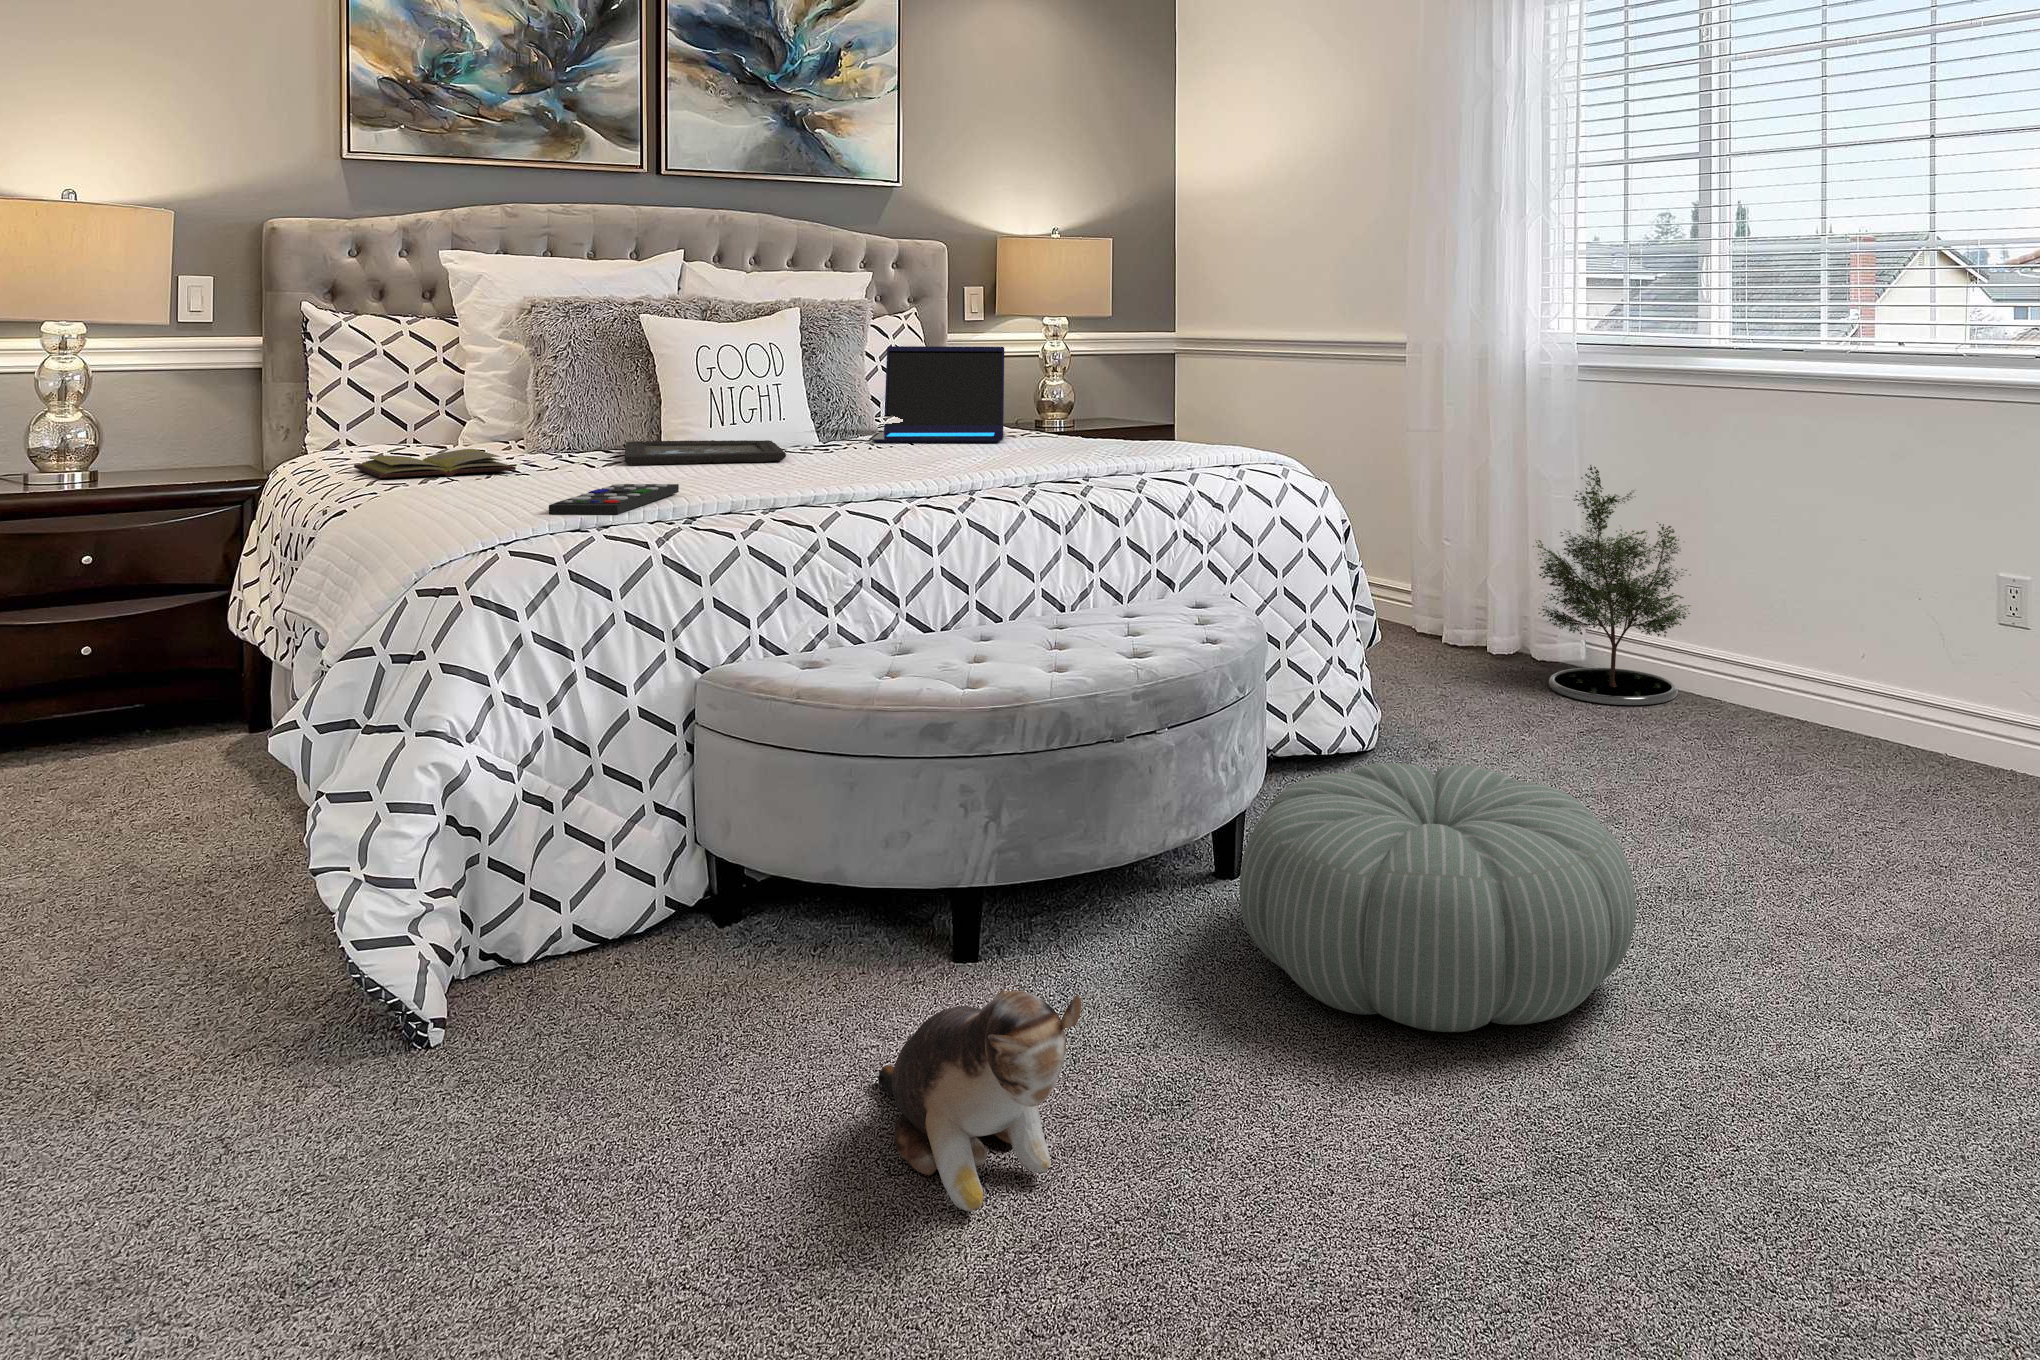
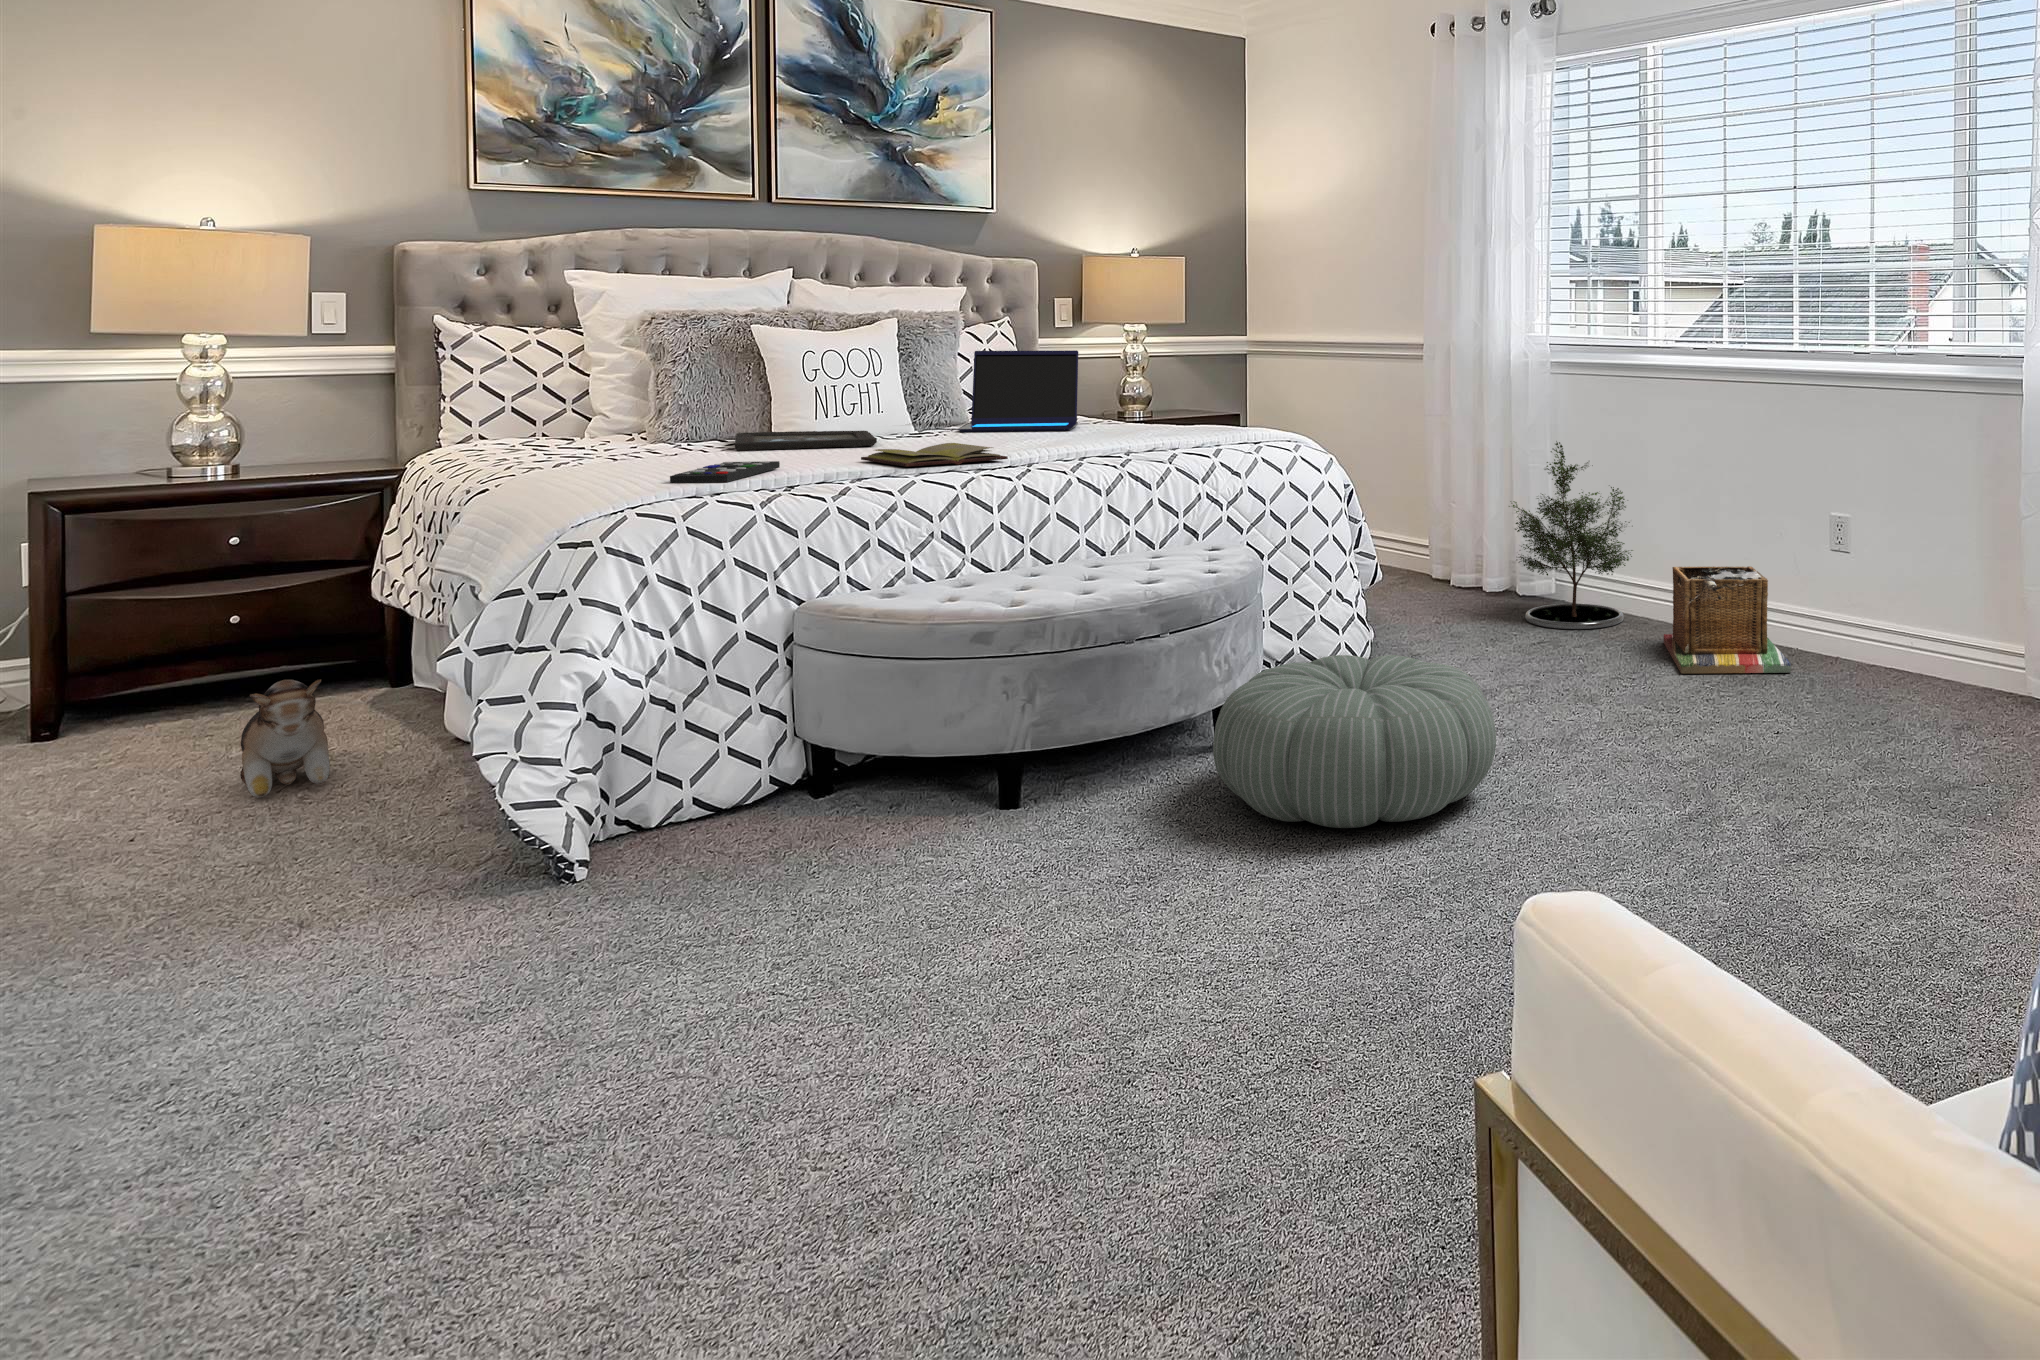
diary: present [354,449,516,478] -> present [861,443,1008,467]
laundry basket: none [1747,633,1950,786] -> present [1664,566,1791,674]
plush toy: present [878,990,1082,1211] -> present [240,679,330,798]

